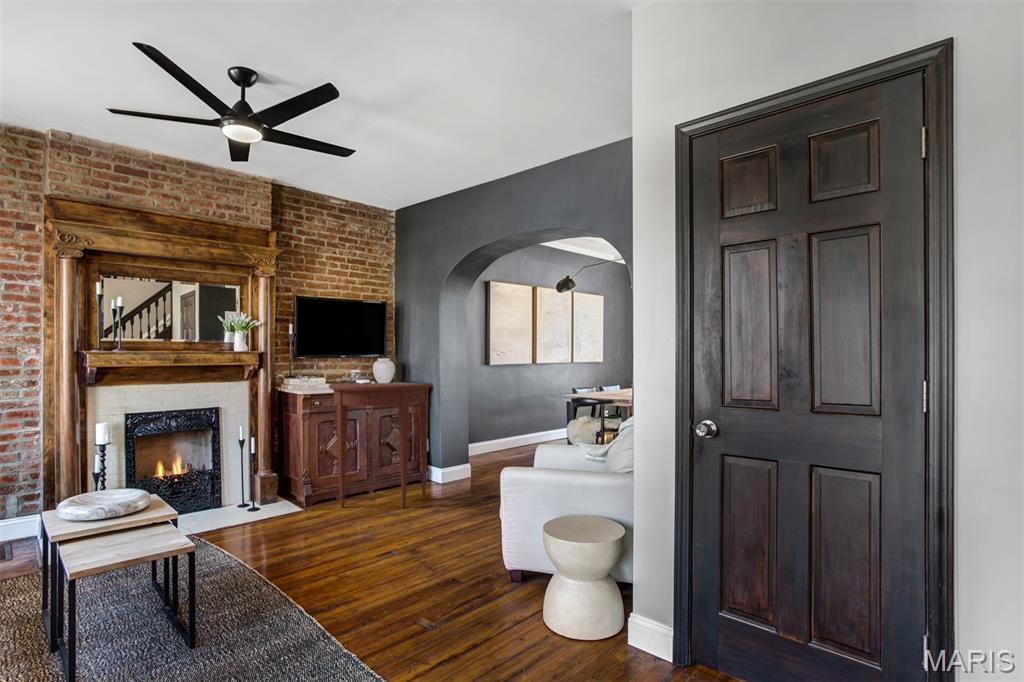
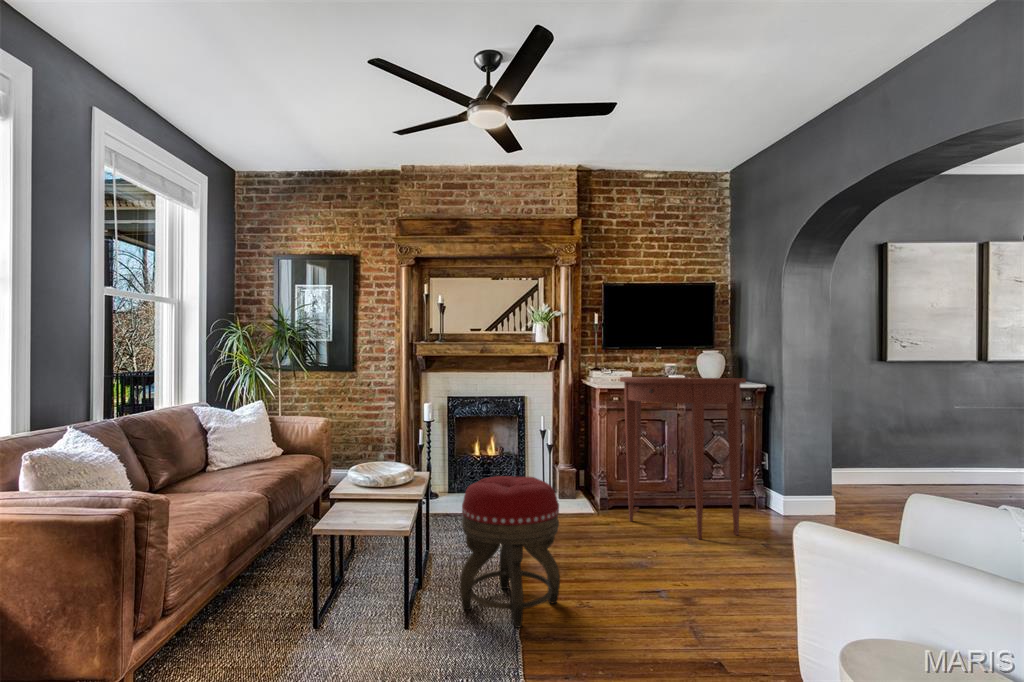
footstool: none [278,480,363,604] -> present [460,476,560,628]

